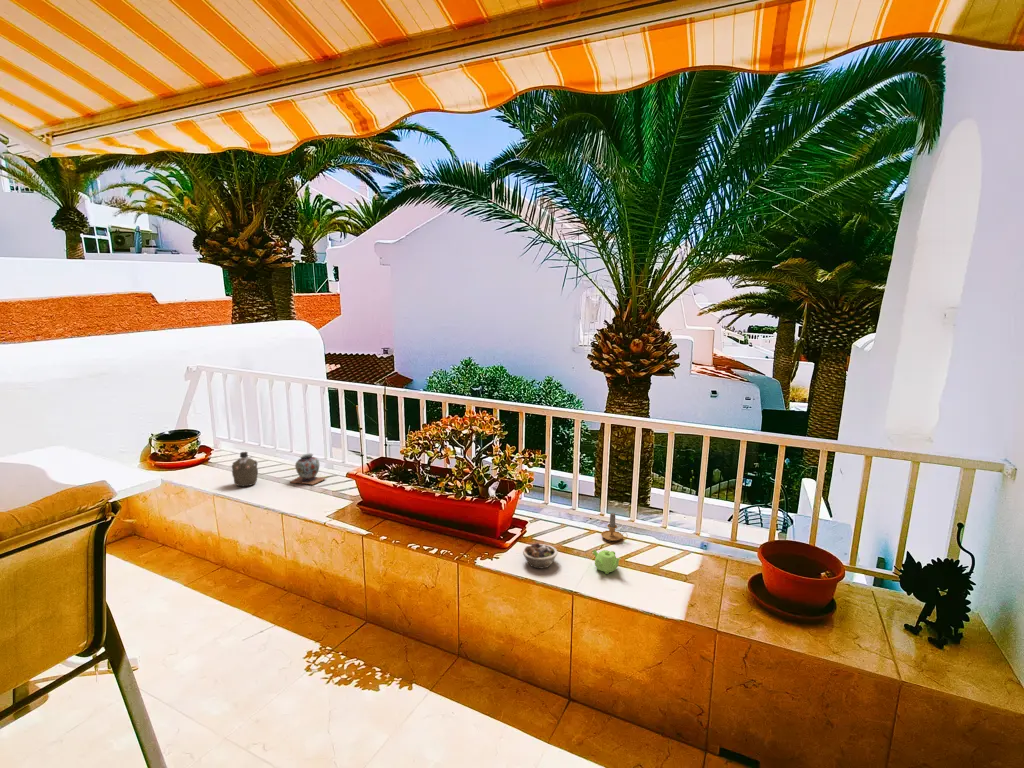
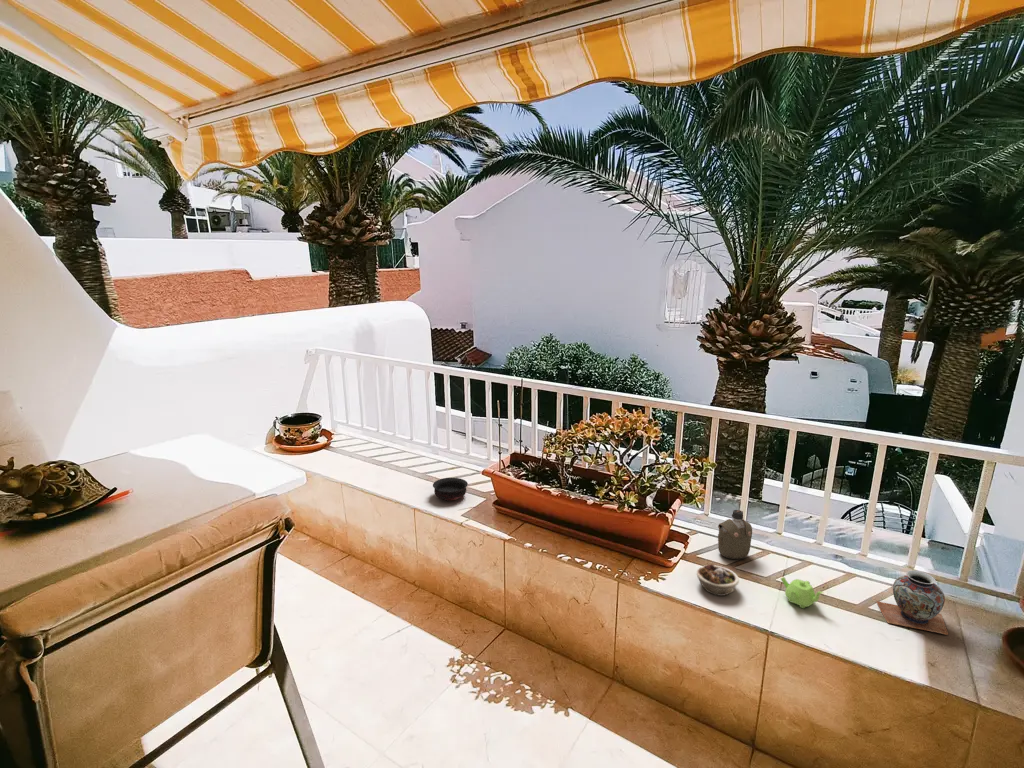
water bottle: present [232,452,258,486] -> present [718,510,752,559]
decorative vase: present [291,453,325,484] -> present [877,571,948,635]
bowl: none [302,484,338,505] -> present [433,478,468,501]
candle: present [601,513,625,541] -> none [776,530,811,563]

